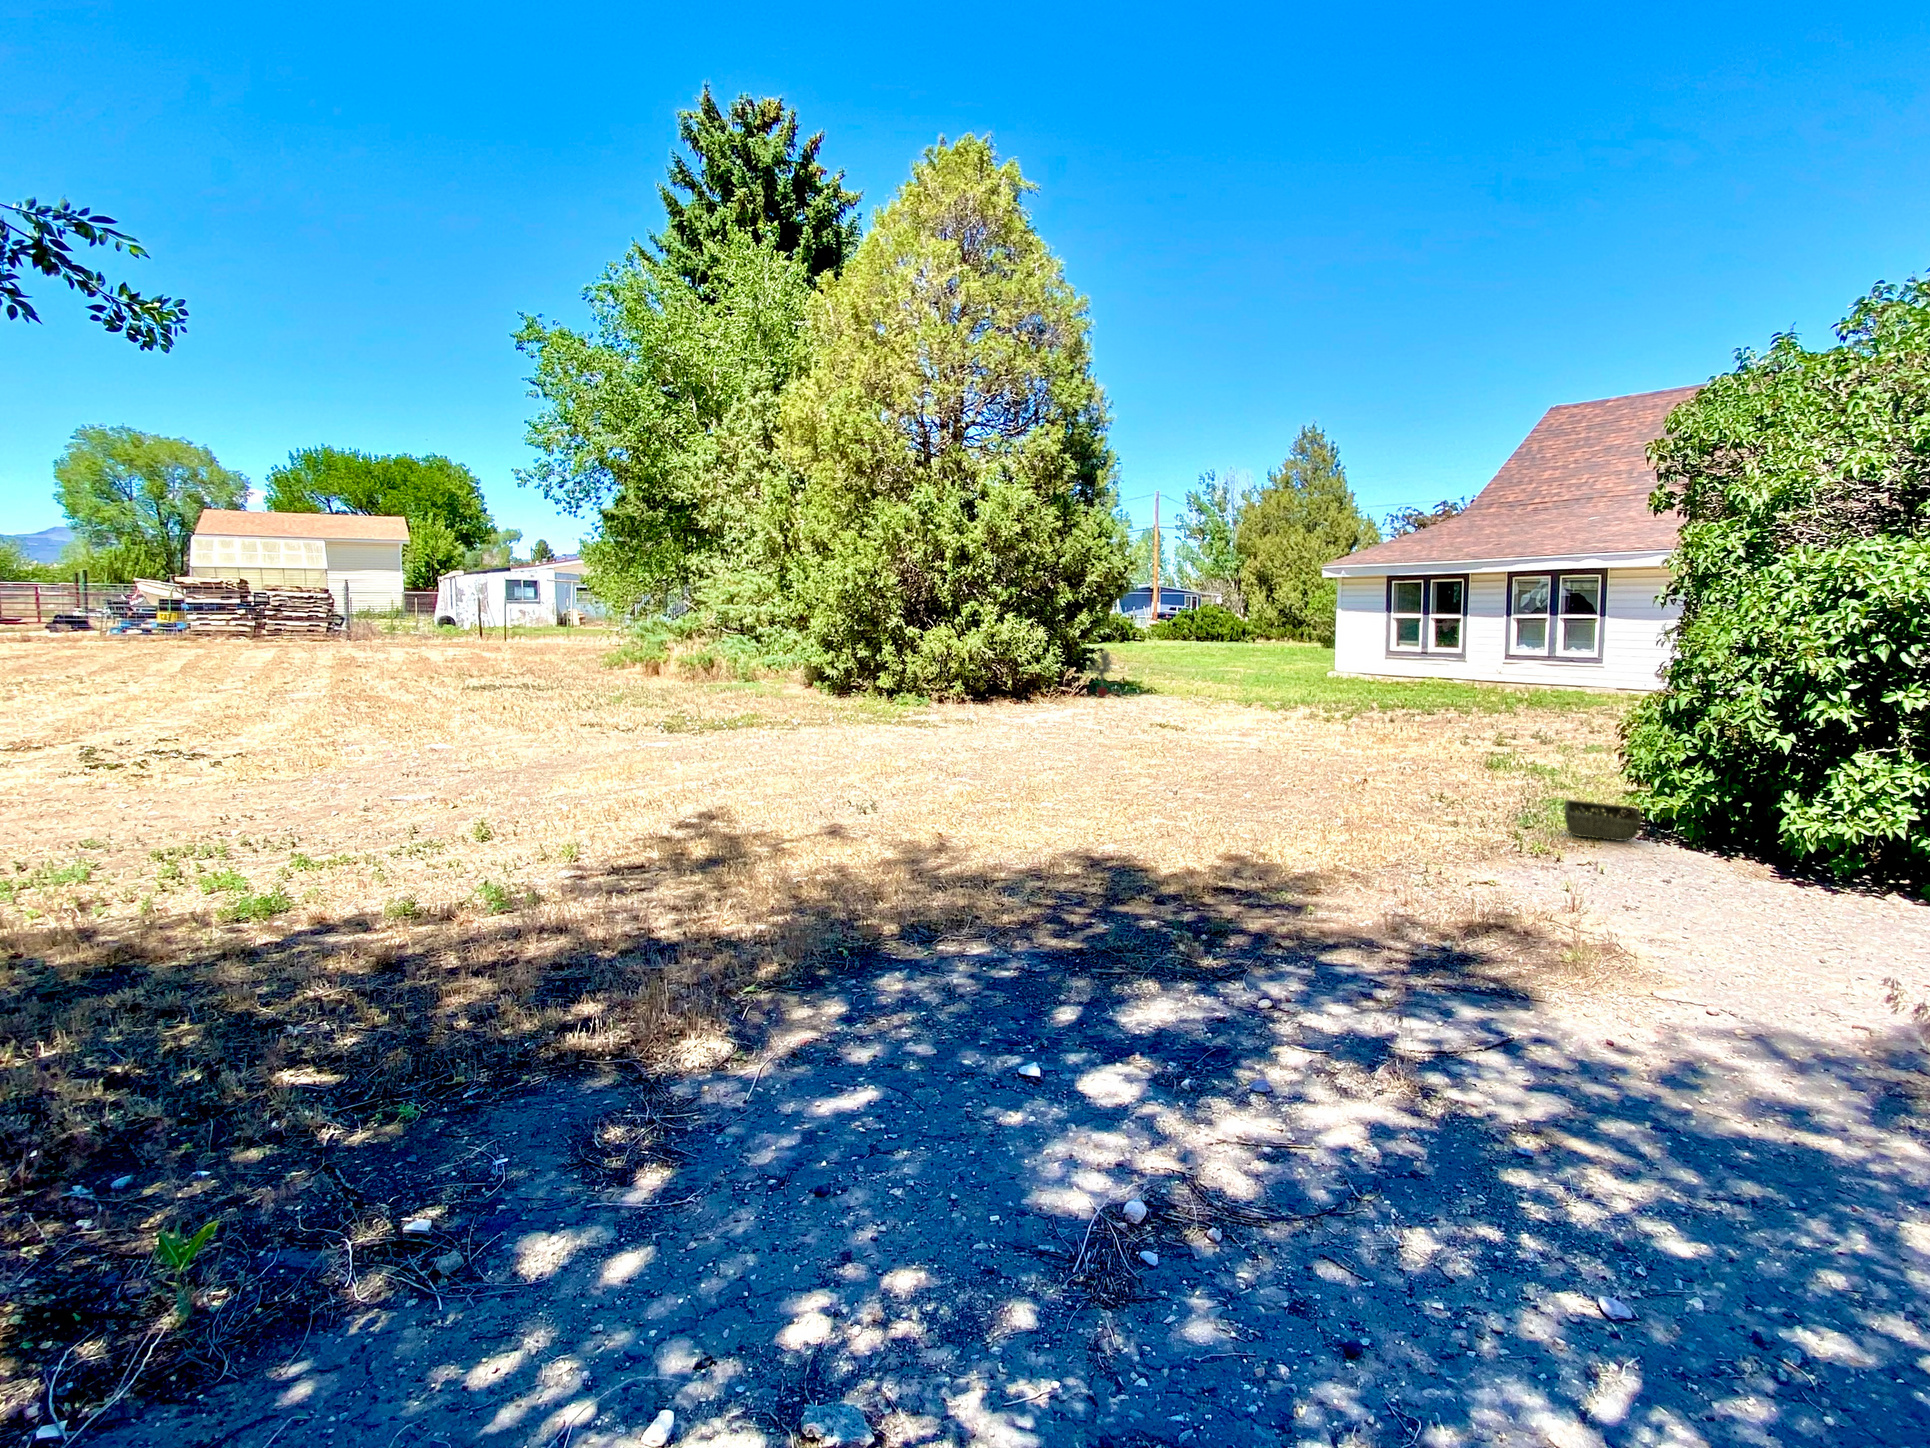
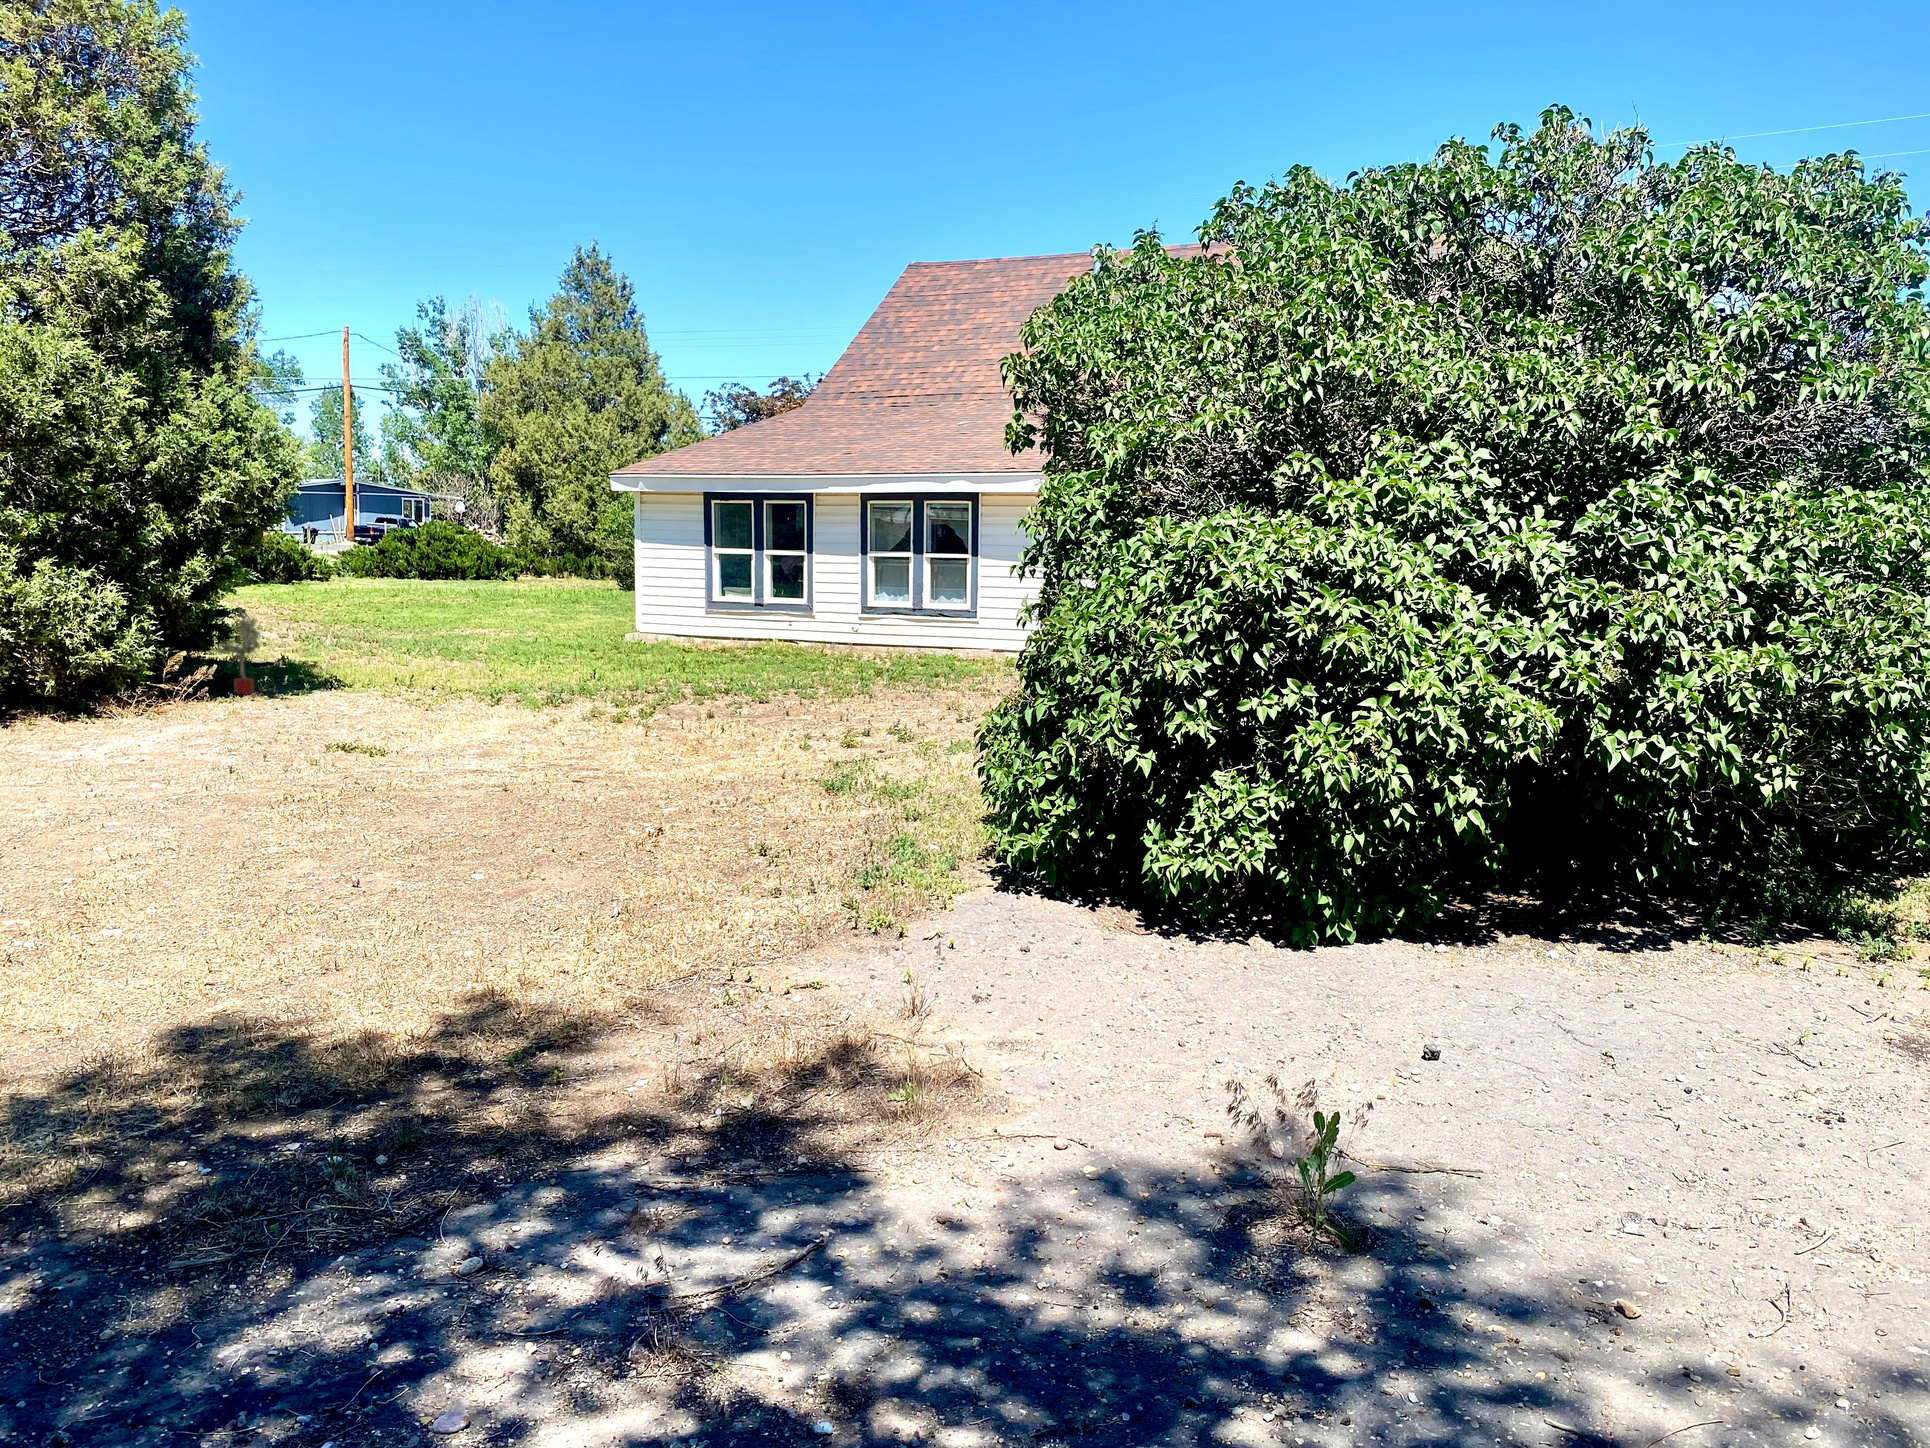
woven basket: present [1564,800,1642,841] -> none [912,842,1003,893]

